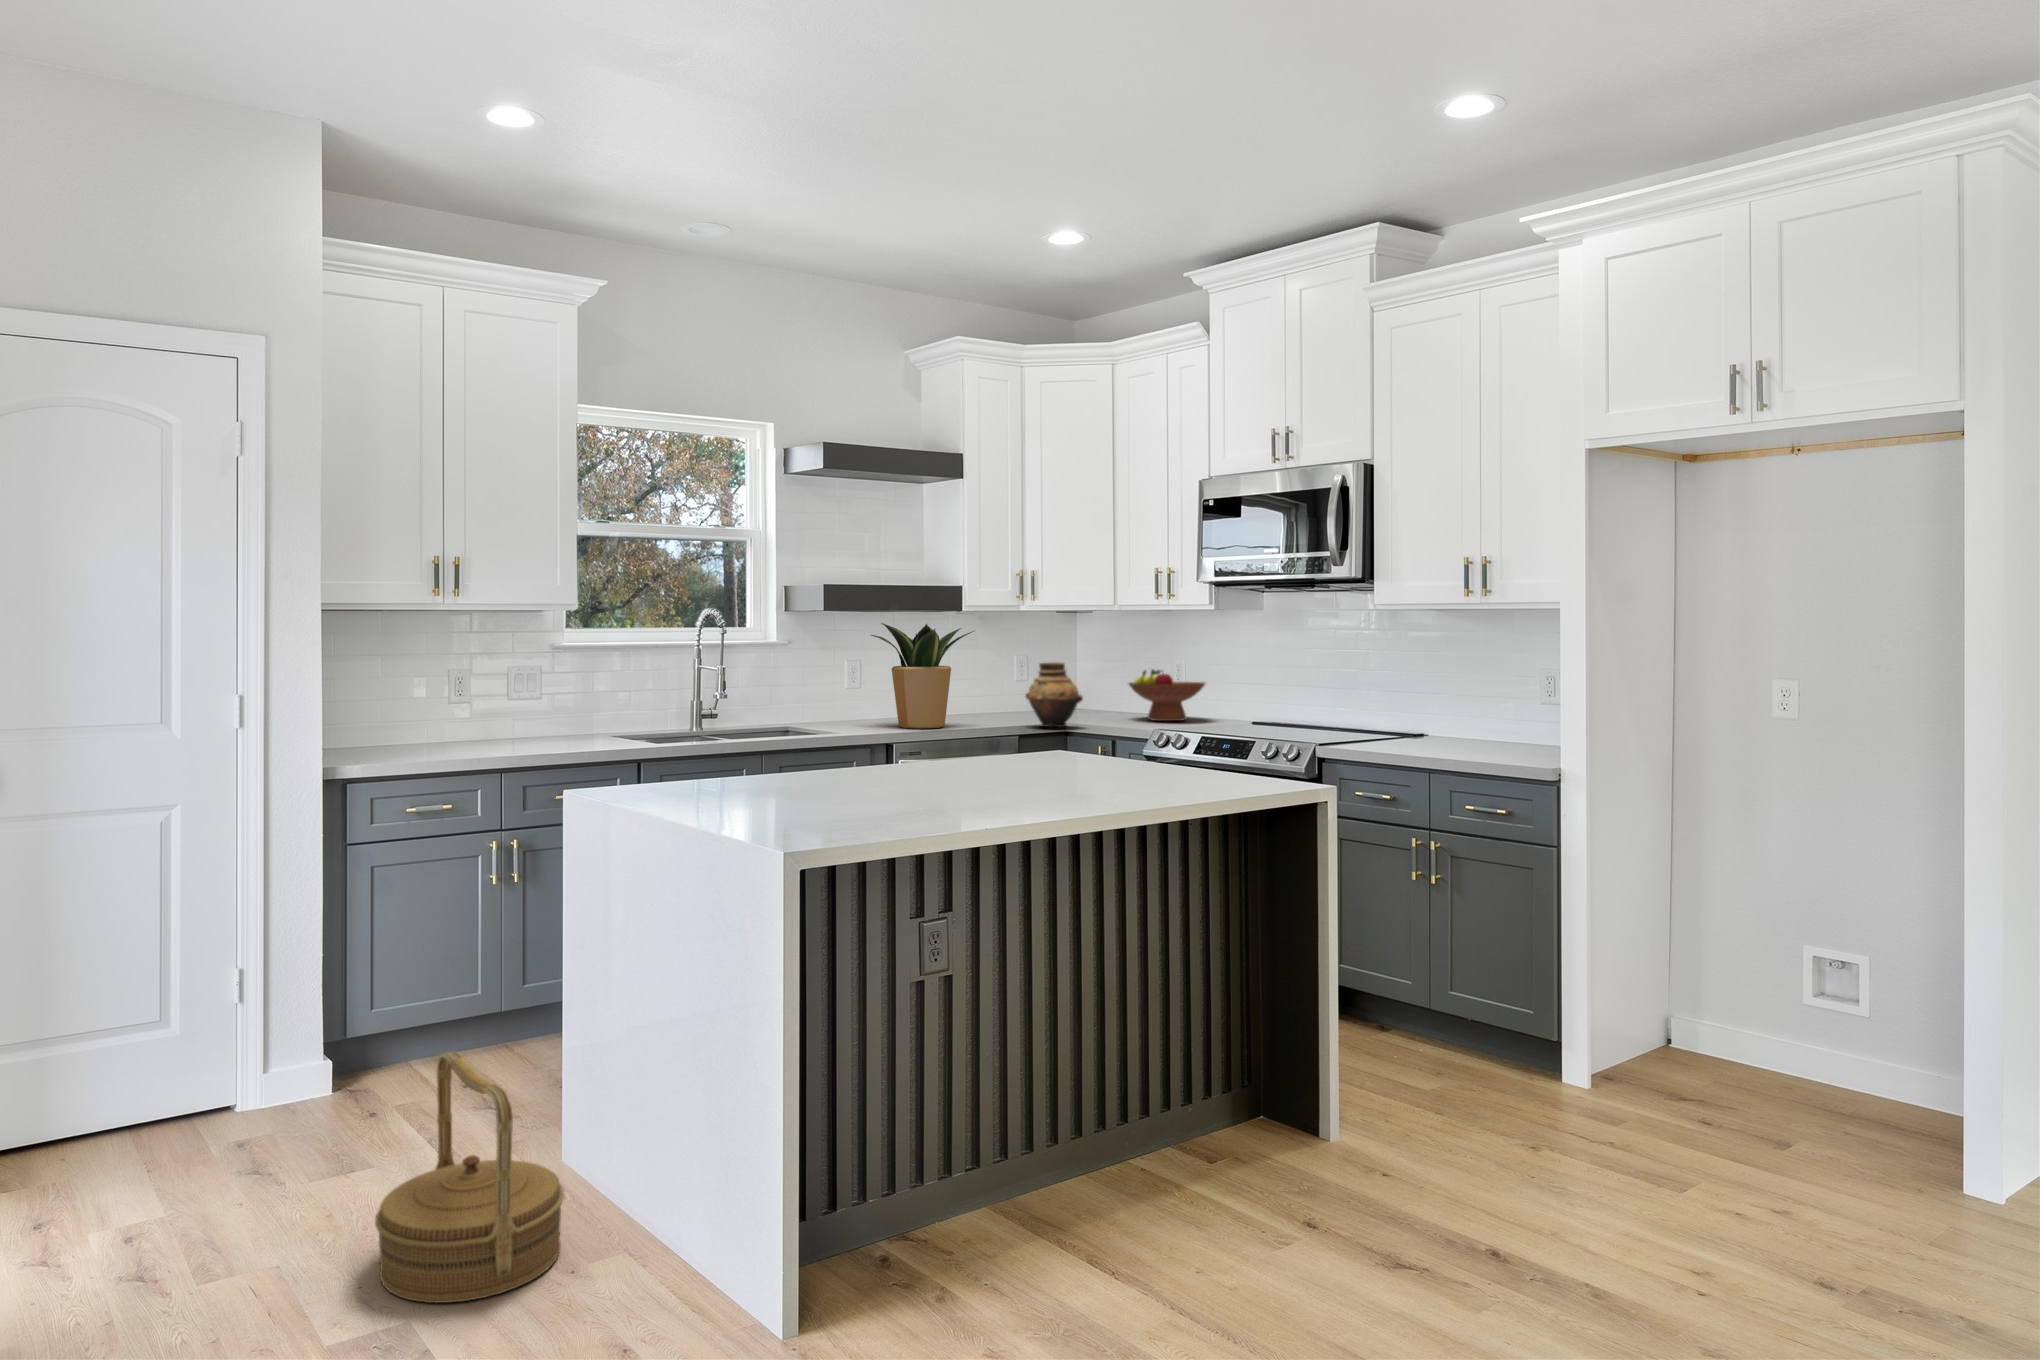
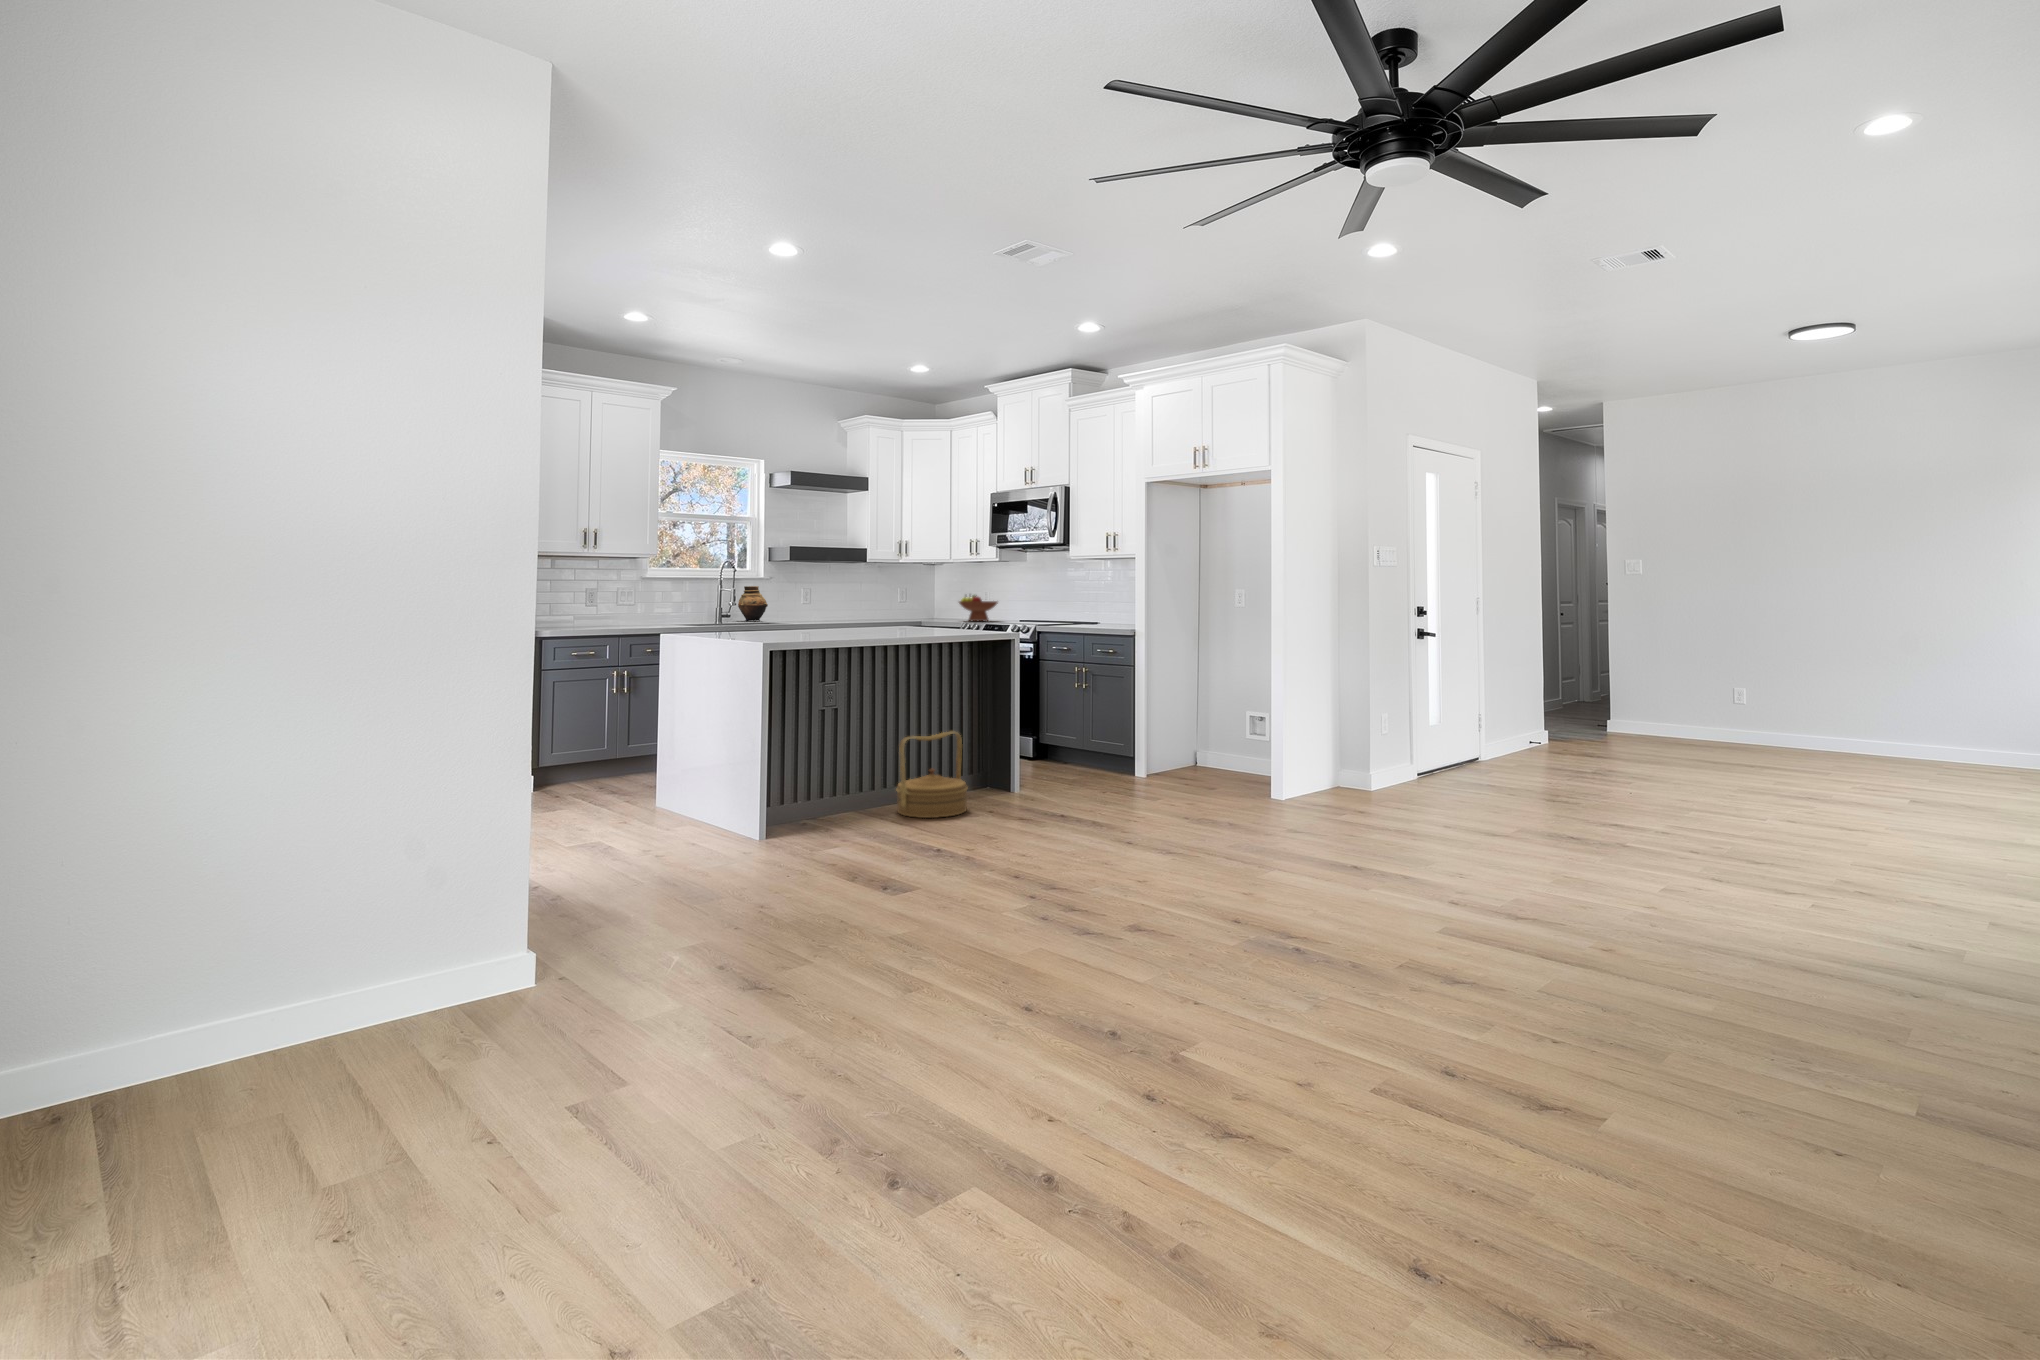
potted plant: present [871,623,974,728] -> none [817,566,874,622]
vase: present [1026,662,1083,727] -> present [738,586,768,621]
woven basket: present [375,1051,564,1303] -> present [896,732,968,818]

